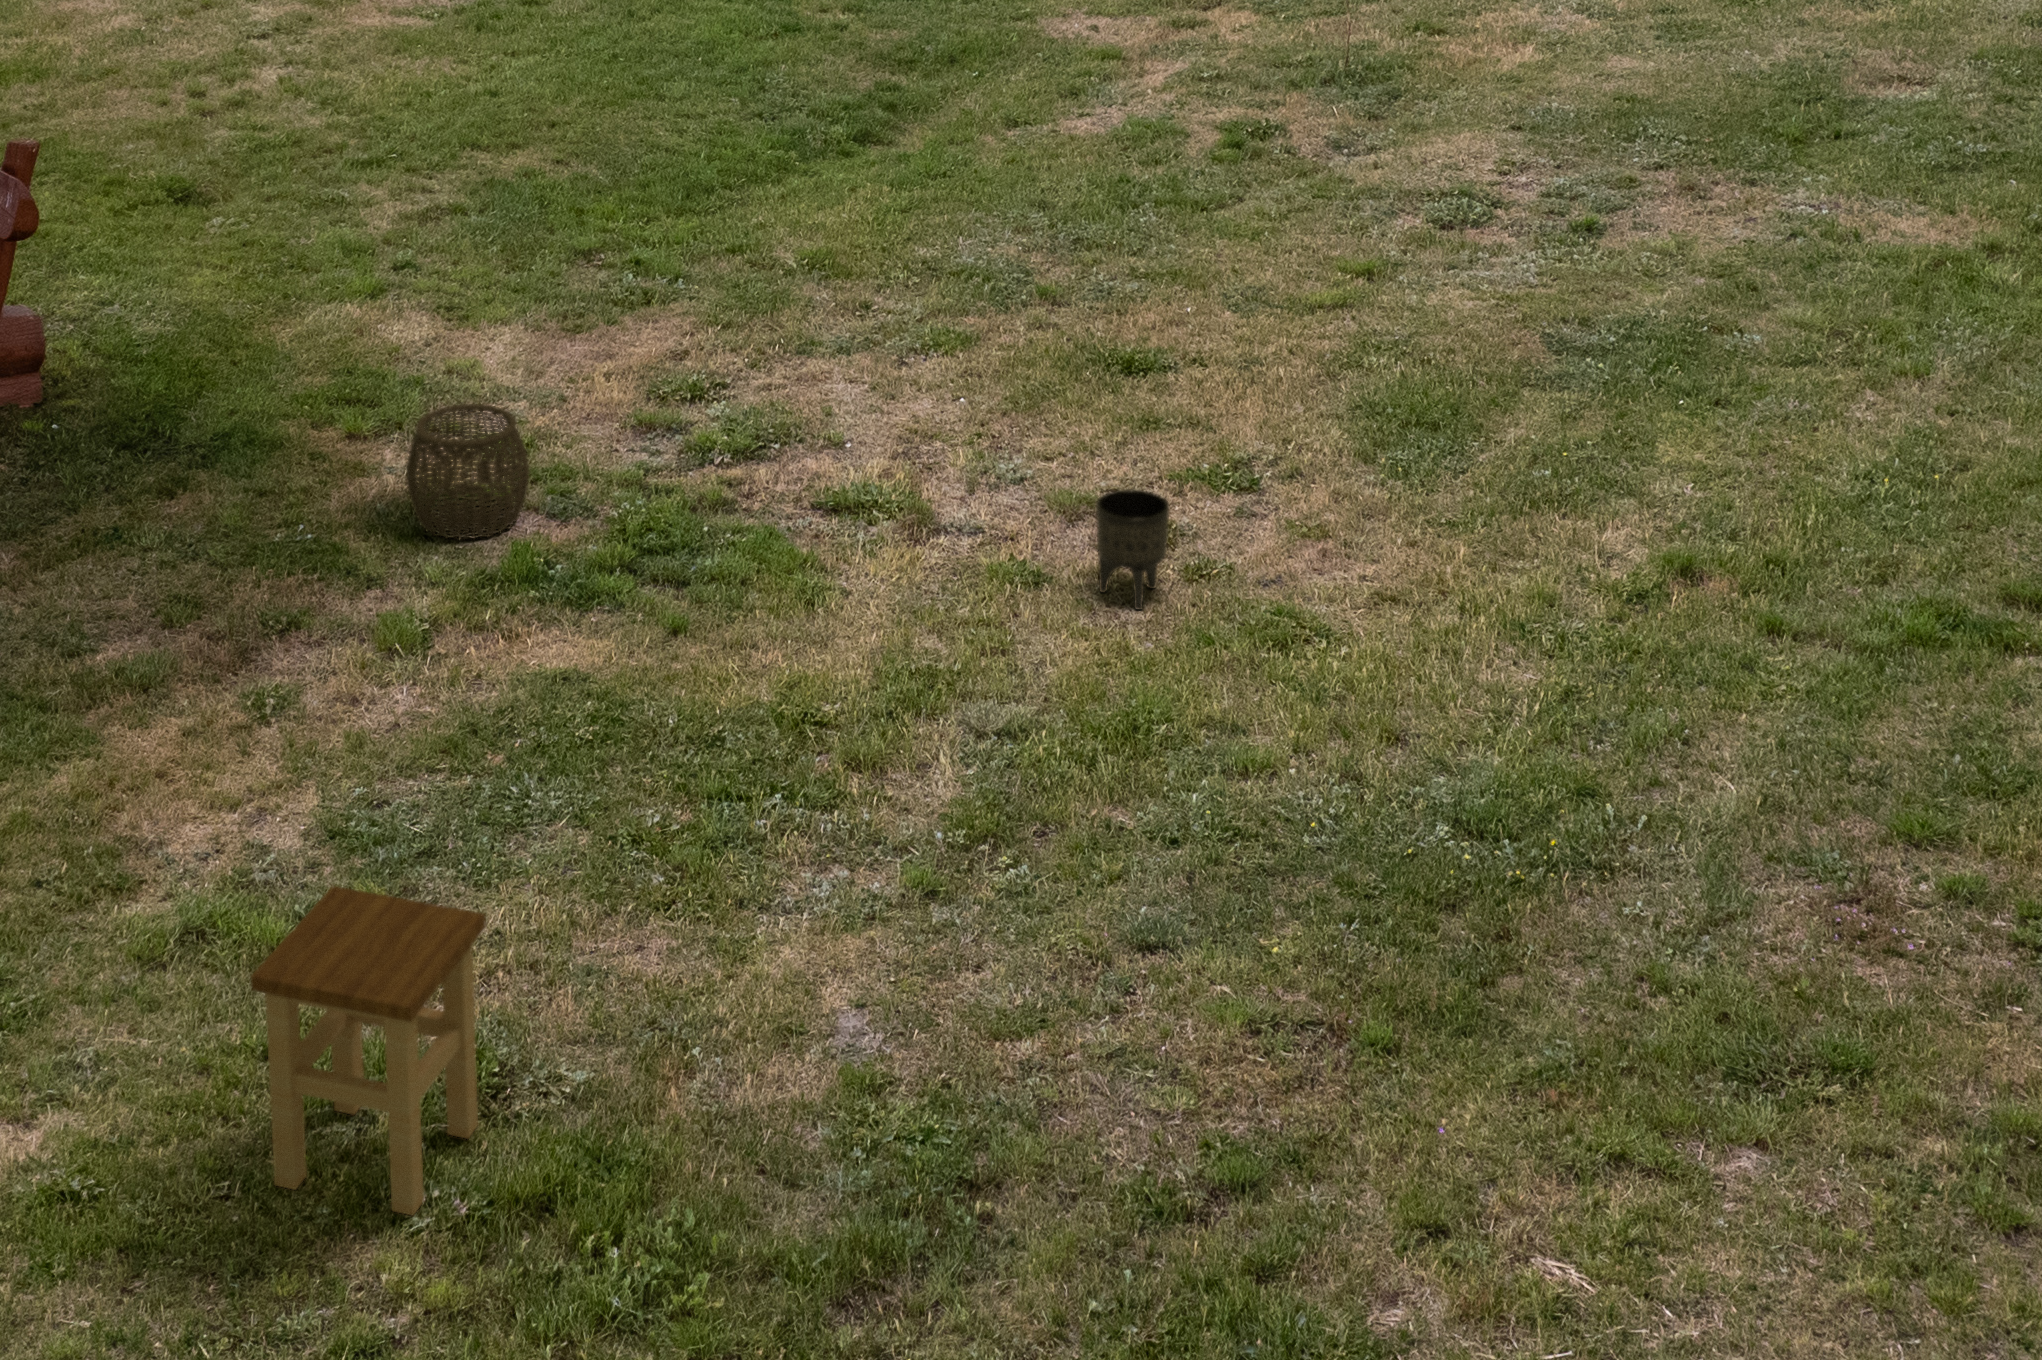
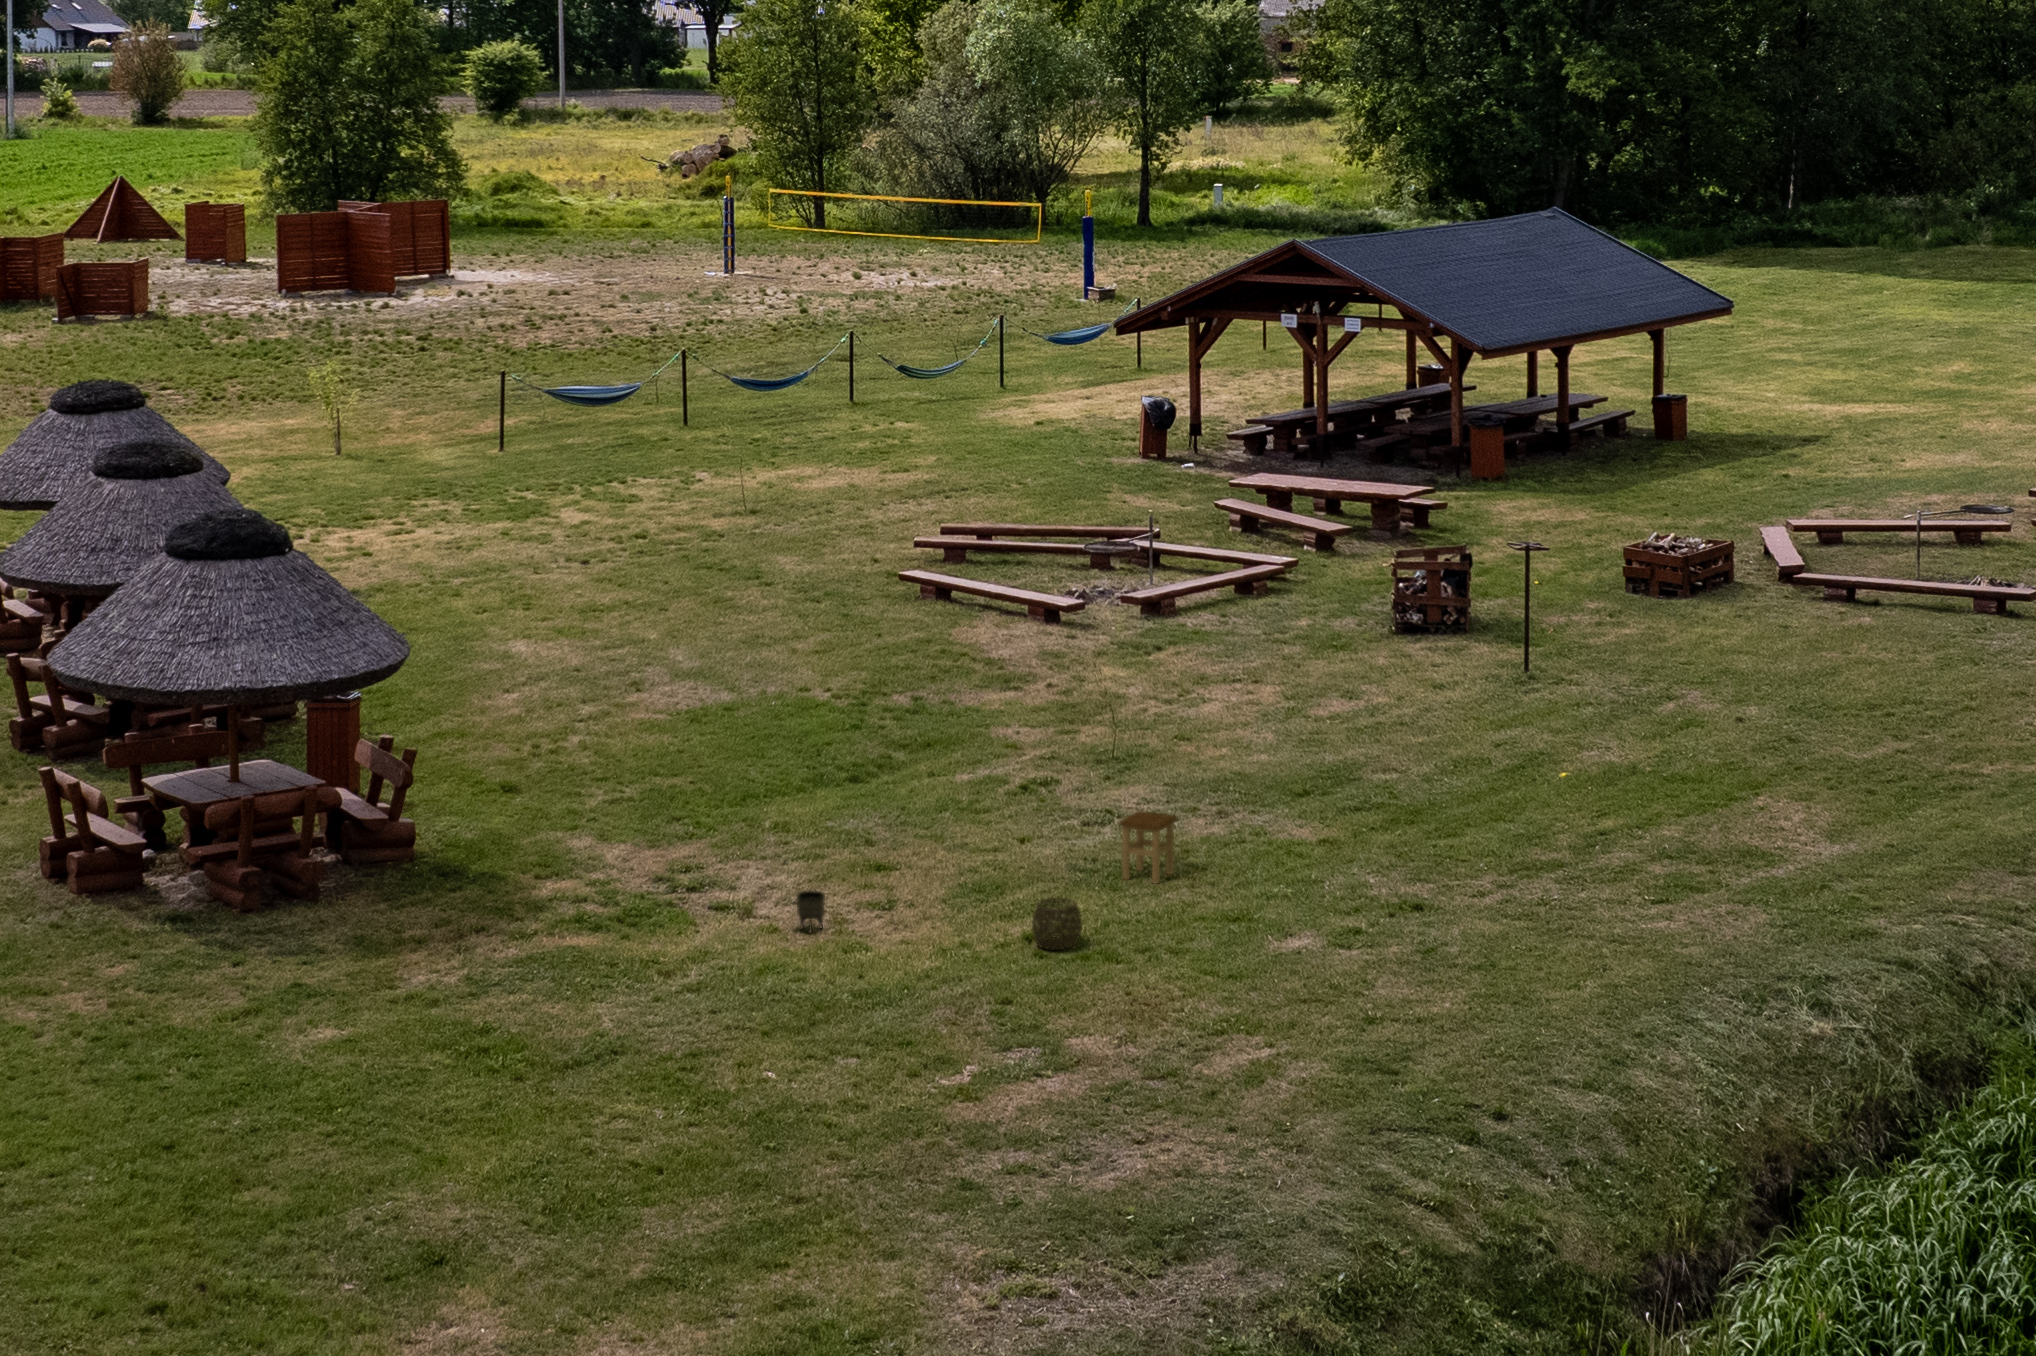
woven basket: present [406,404,530,539] -> present [1032,898,1082,950]
stool: present [251,886,486,1215] -> present [1119,811,1177,884]

